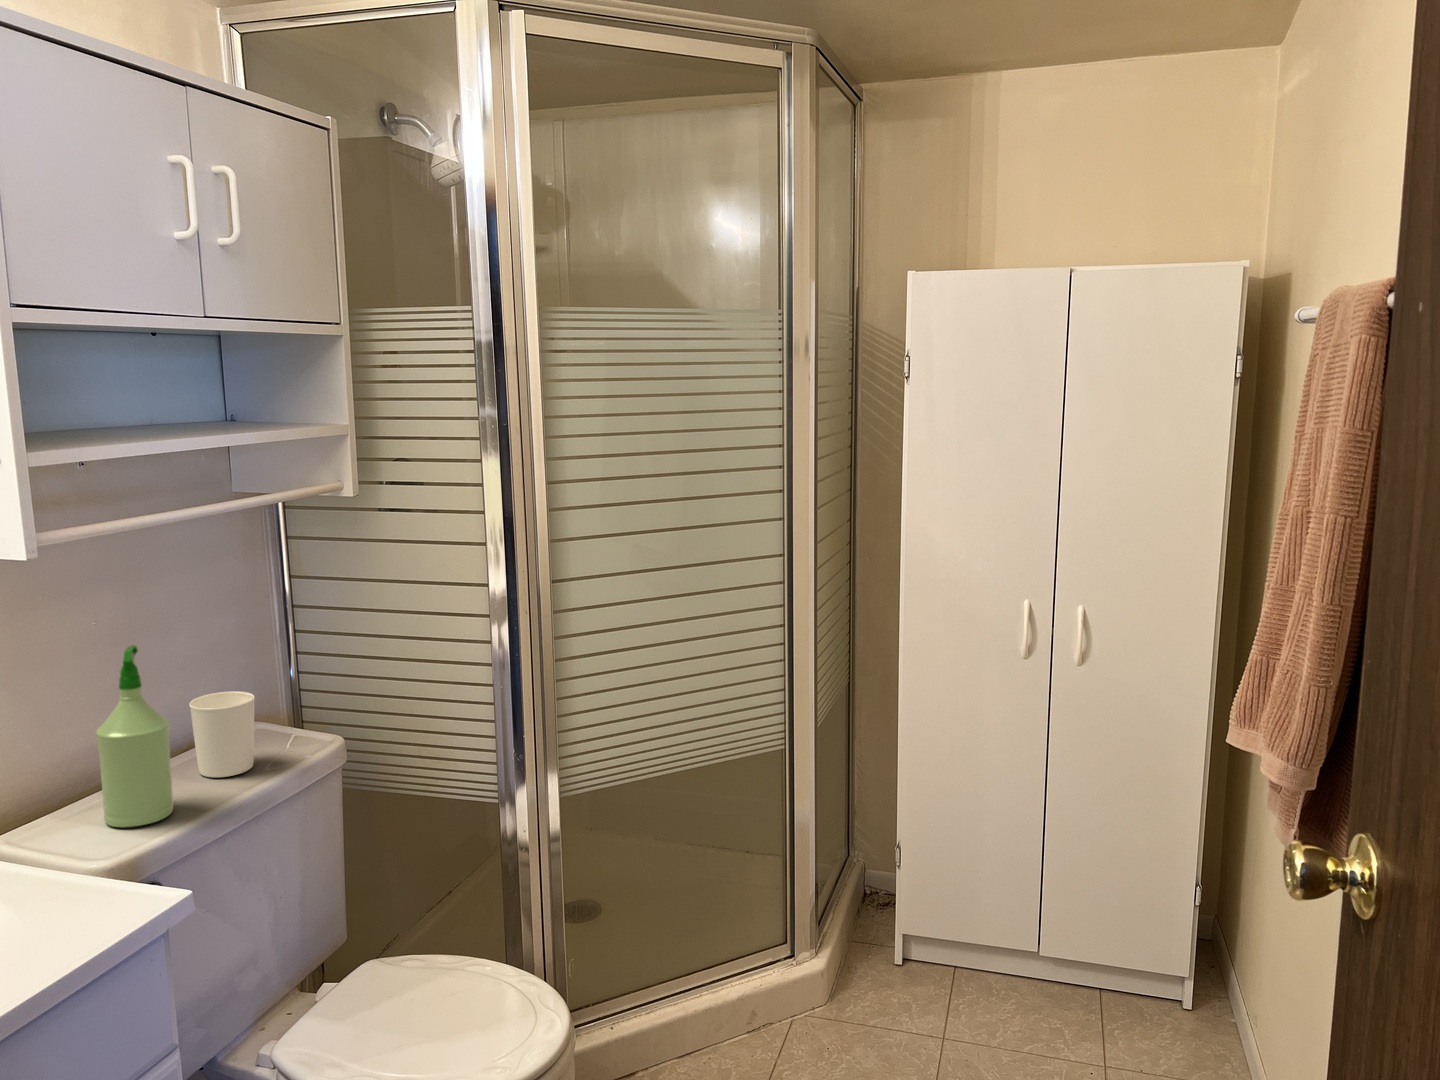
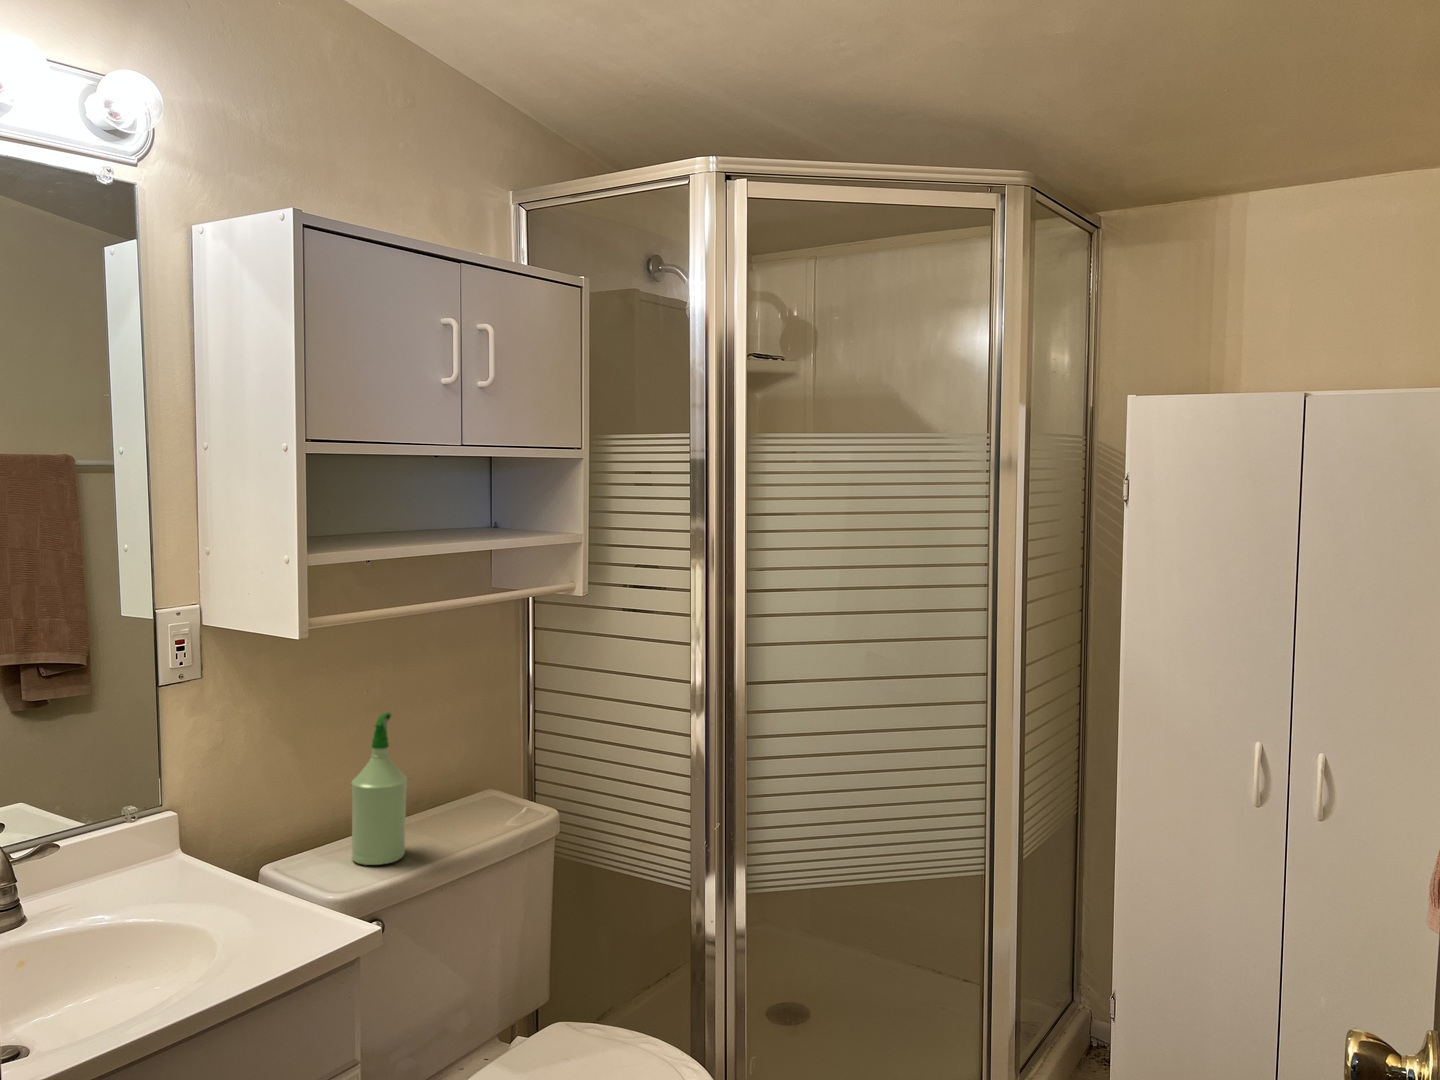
candle holder: present [189,691,255,777] -> none [431,759,483,833]

